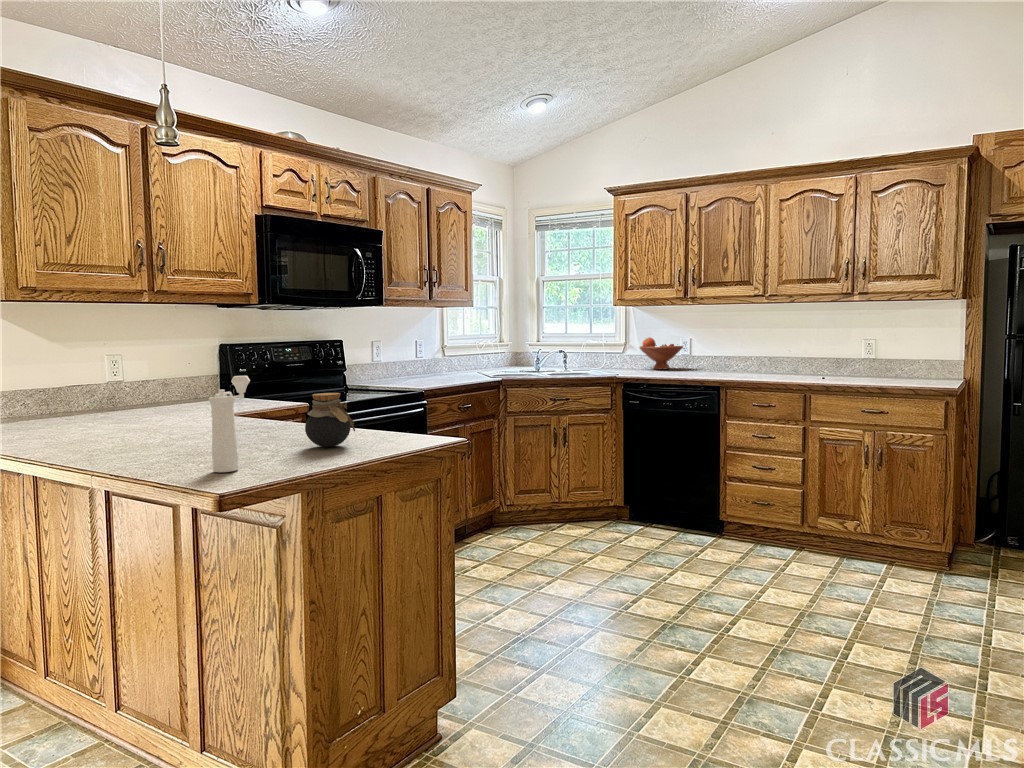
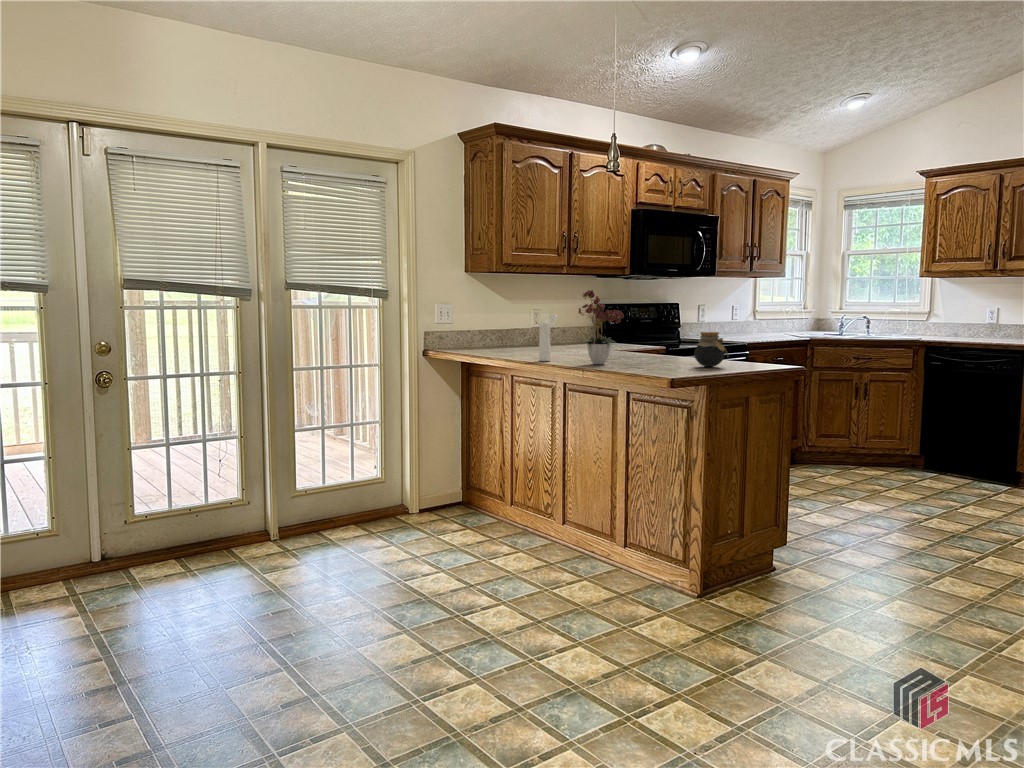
flower arrangement: none [104,326,201,452] -> present [579,290,624,364]
fruit bowl: present [640,338,683,370] -> none [943,307,991,337]
pepper mill: present [209,376,250,472] -> present [539,314,557,361]

